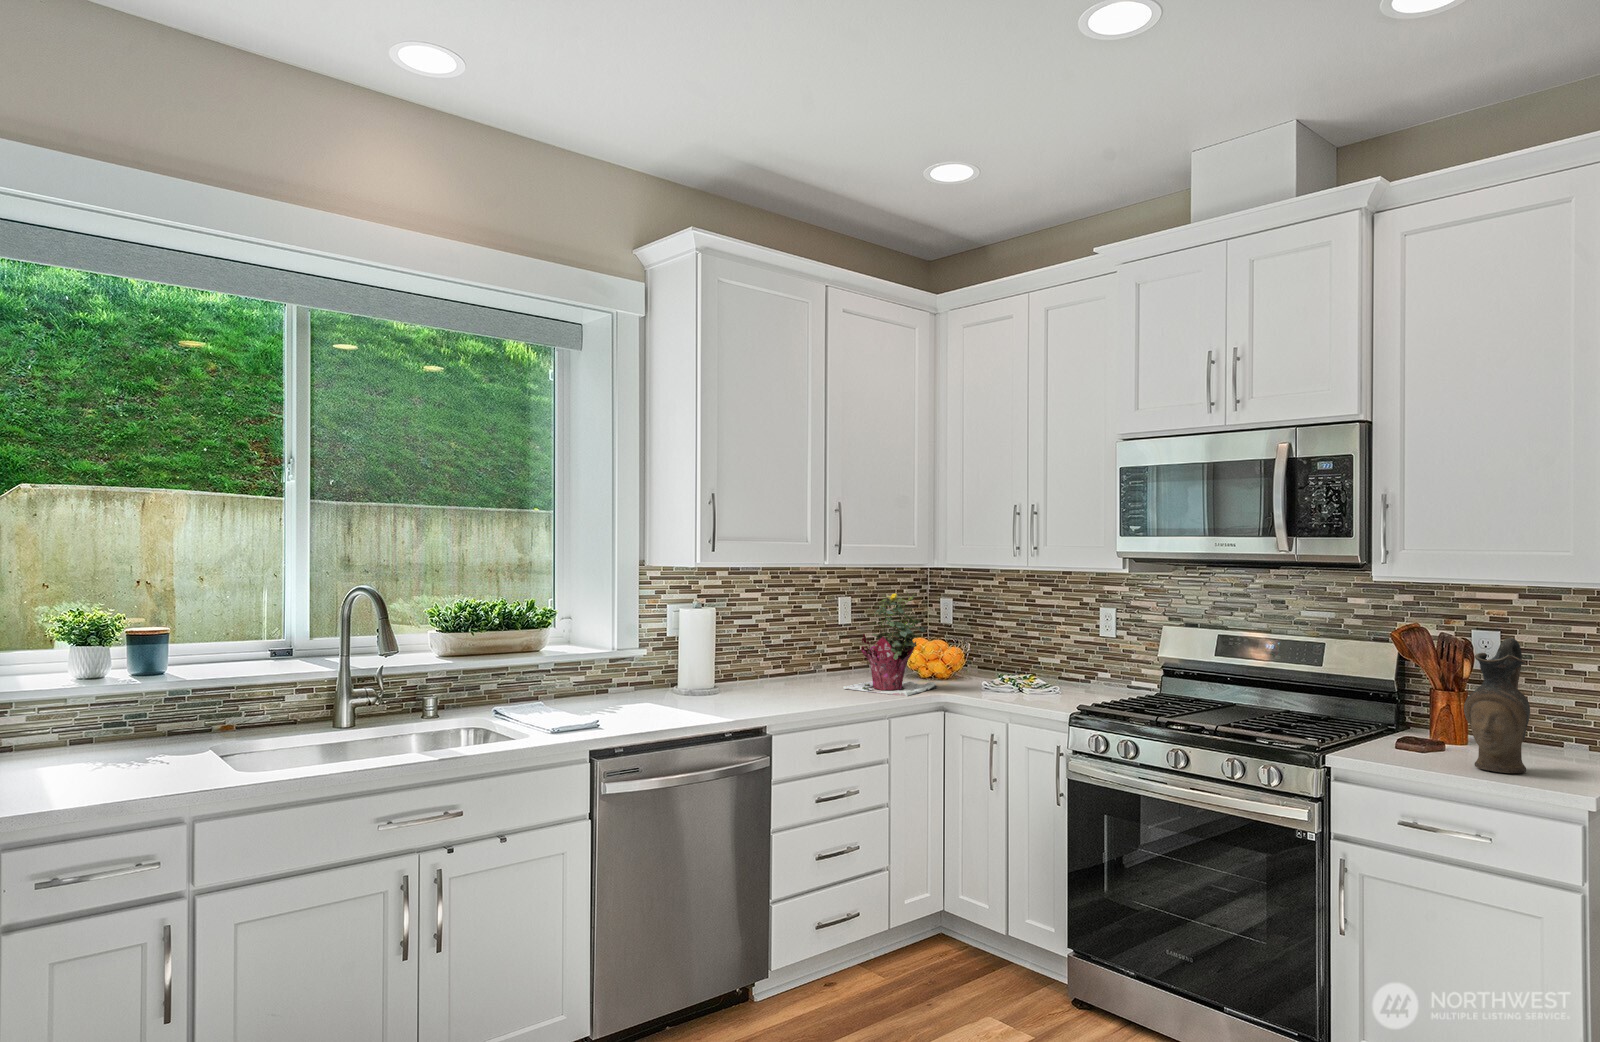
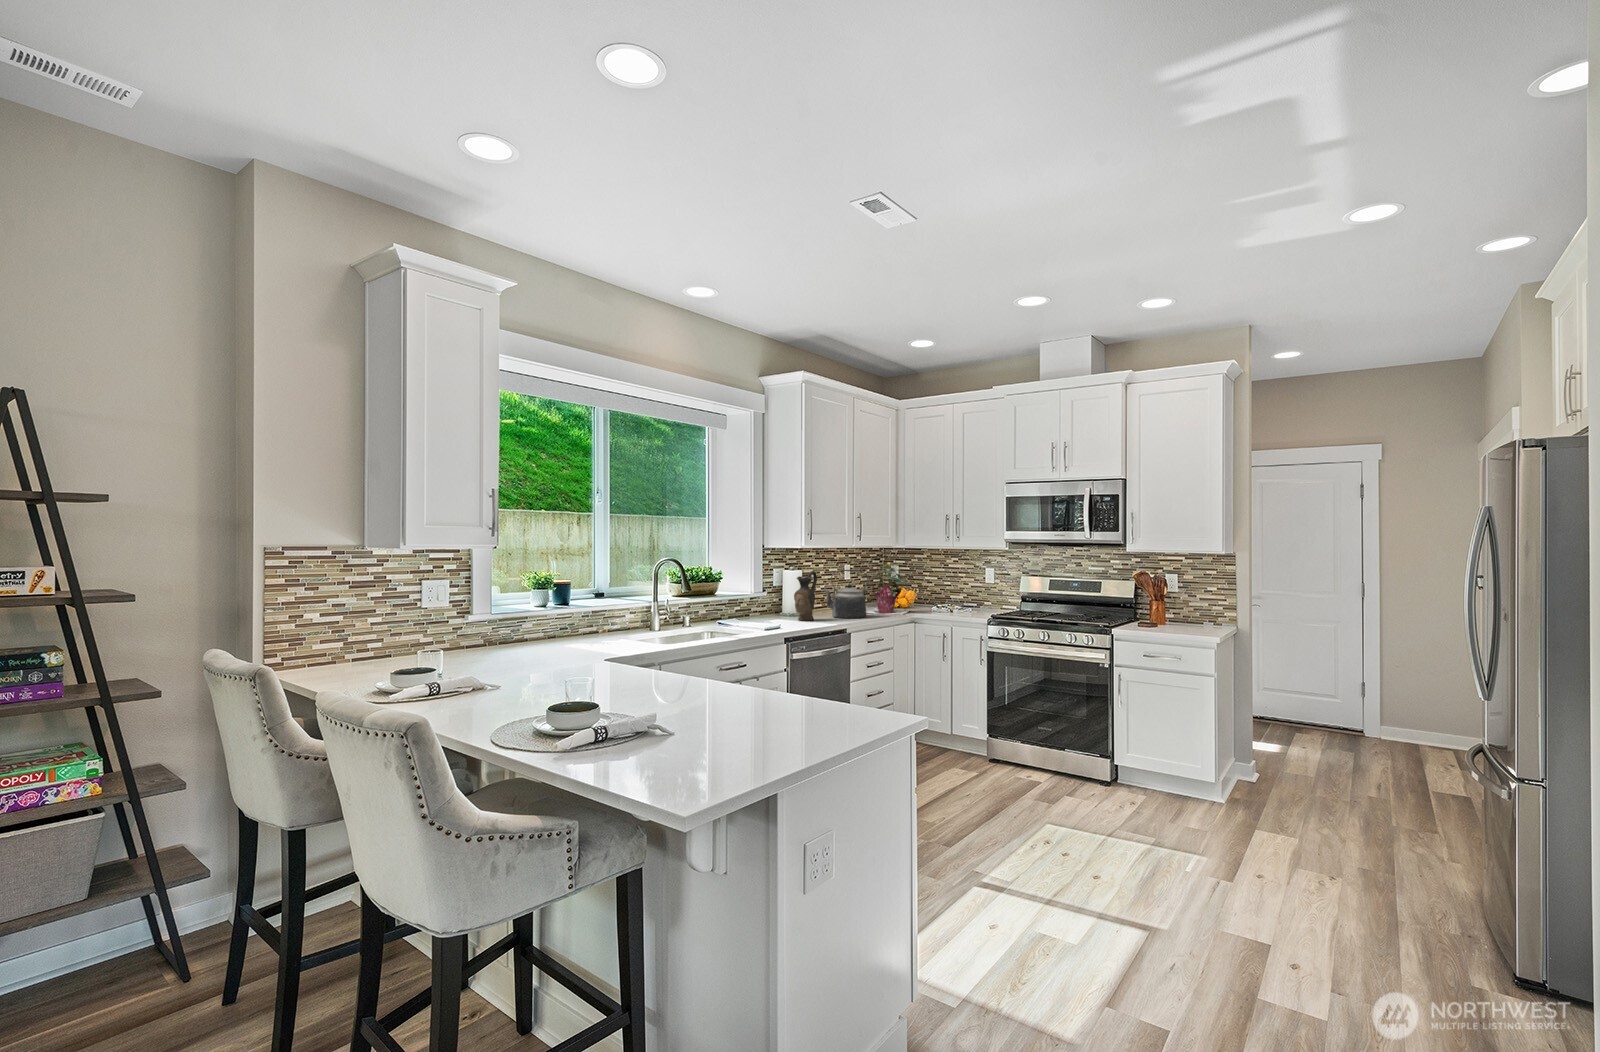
kettle: none [748,608,833,703] -> present [824,570,868,619]
ceramic pitcher: present [1464,638,1530,773] -> present [794,571,817,621]

